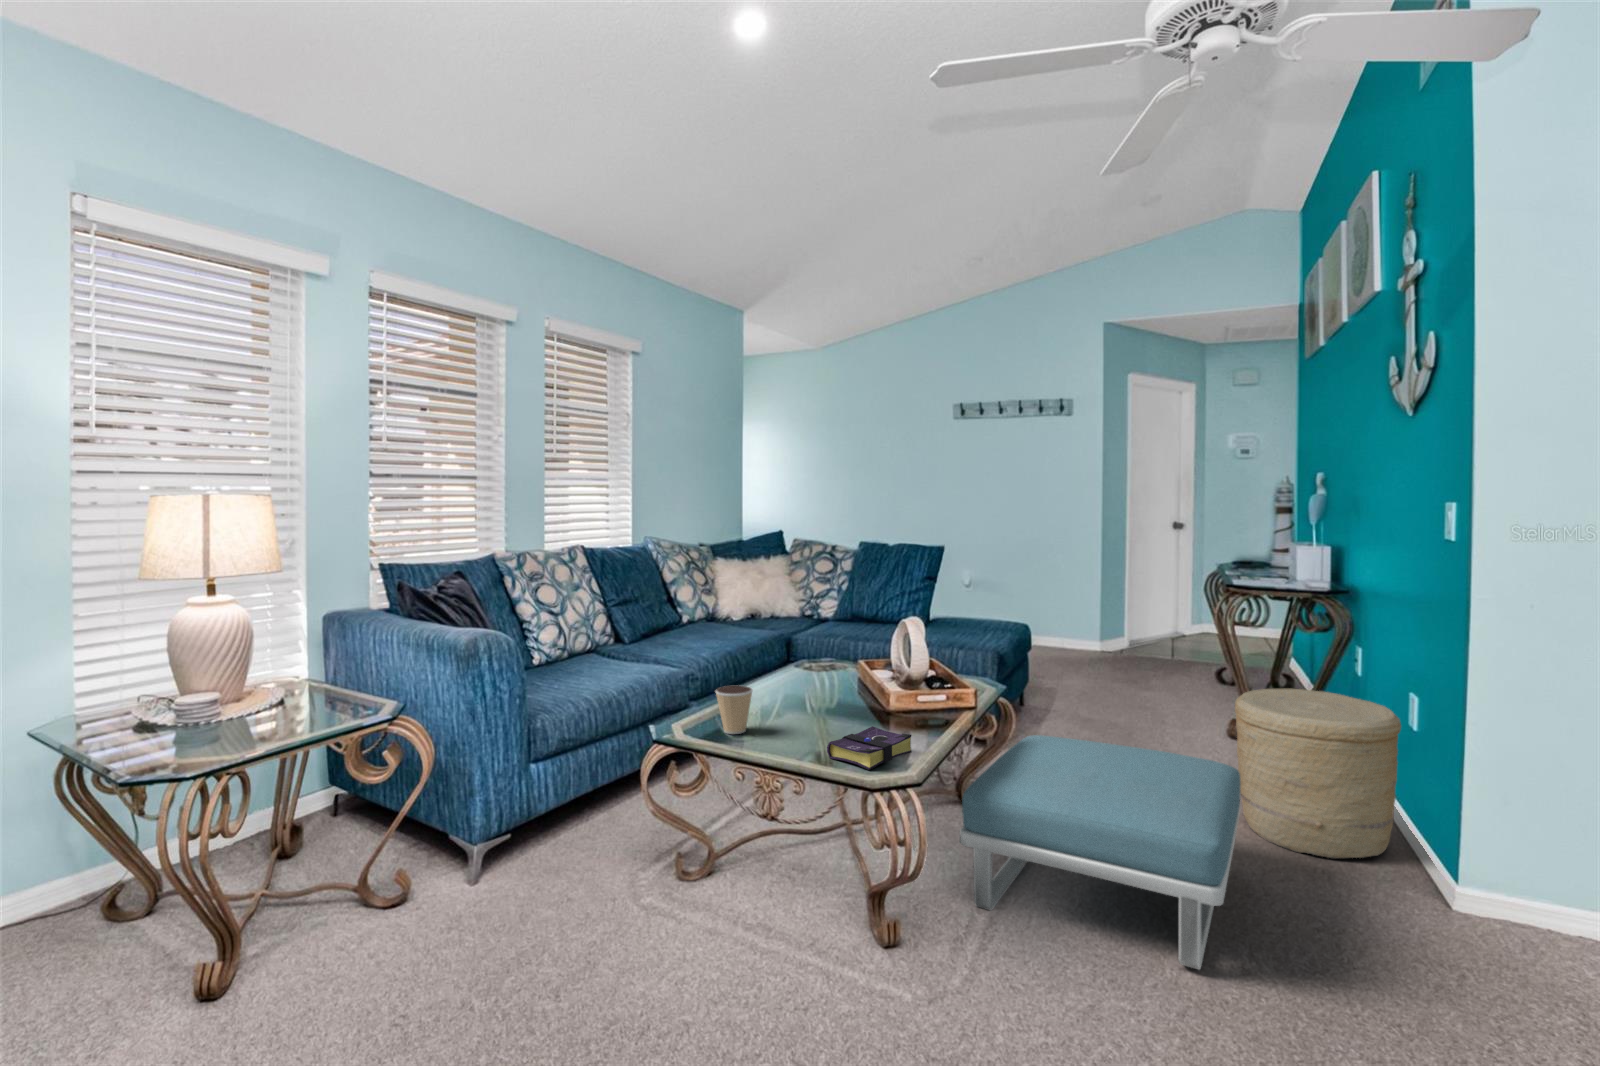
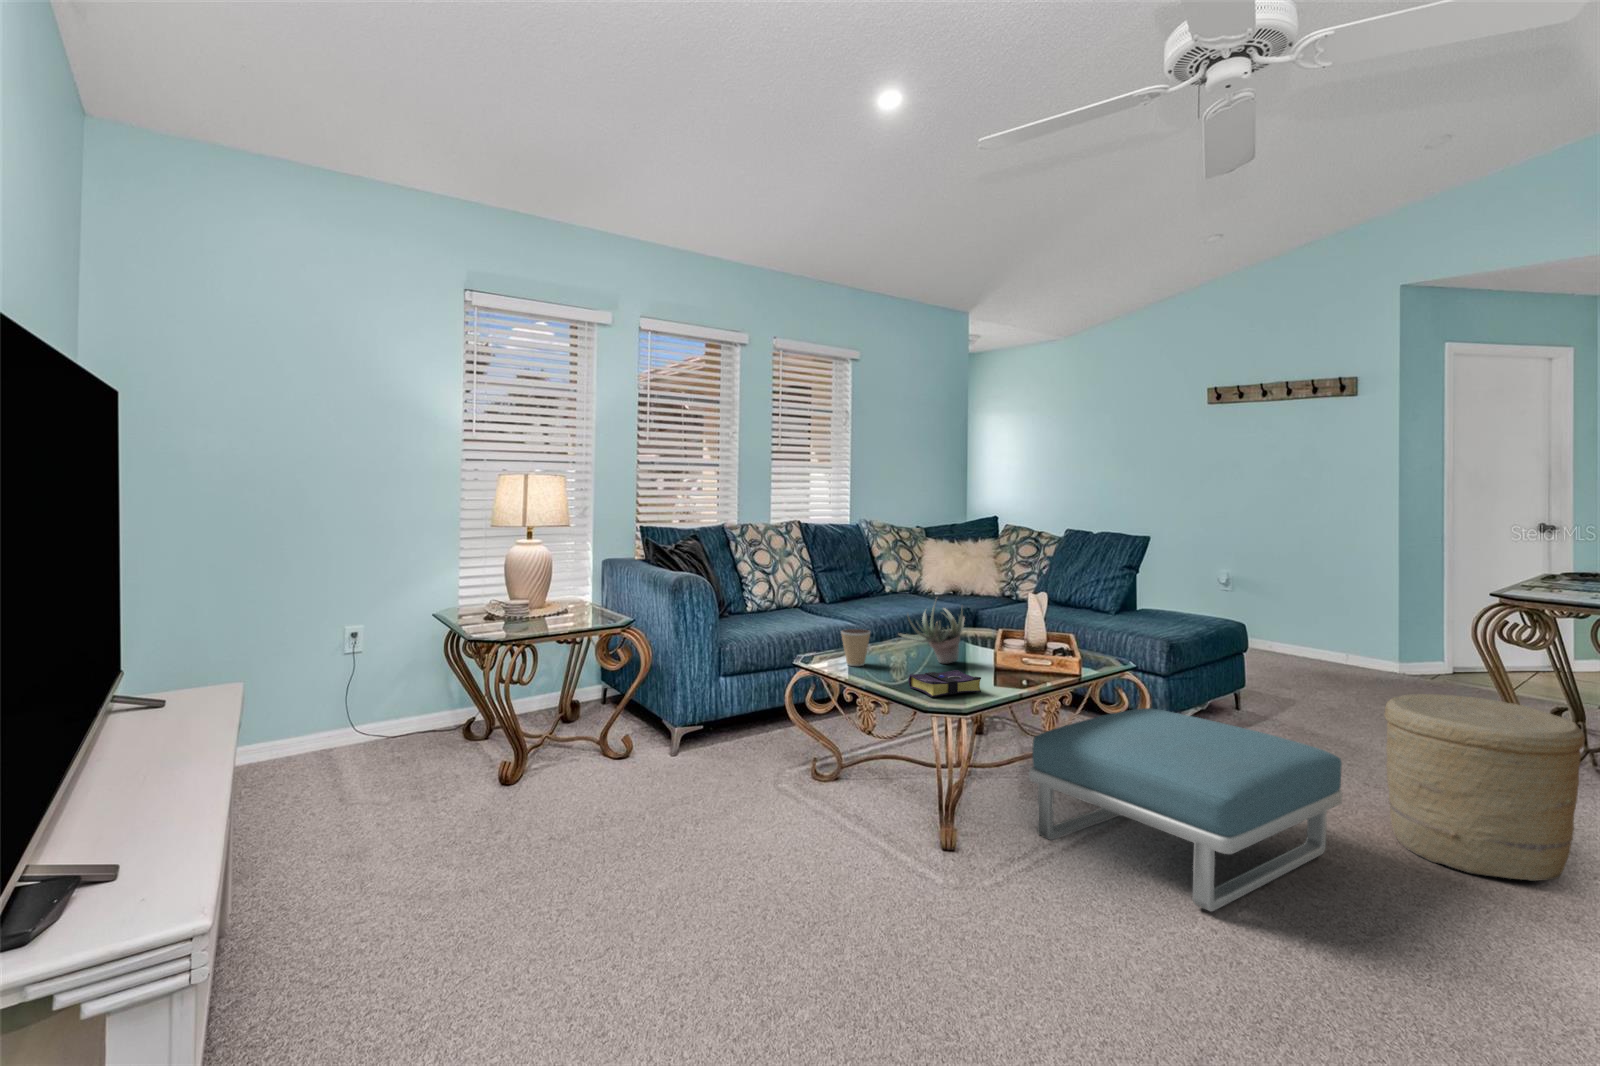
succulent plant: none [780,637,853,715] -> present [899,601,965,663]

